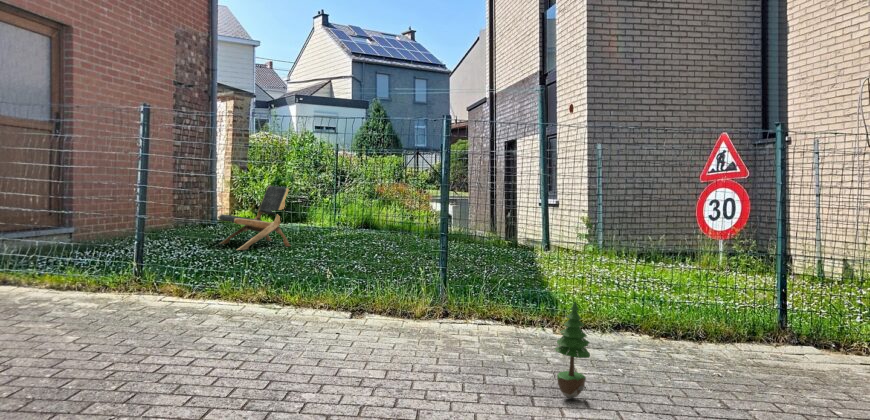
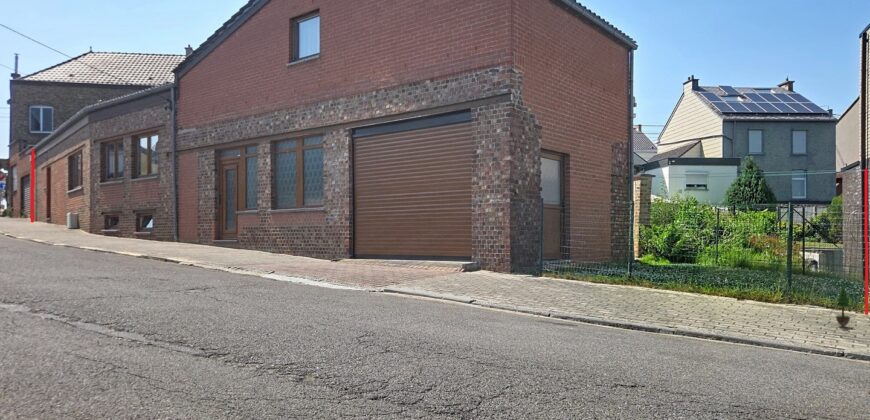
lounge chair: present [218,185,291,250] -> none [651,237,695,273]

